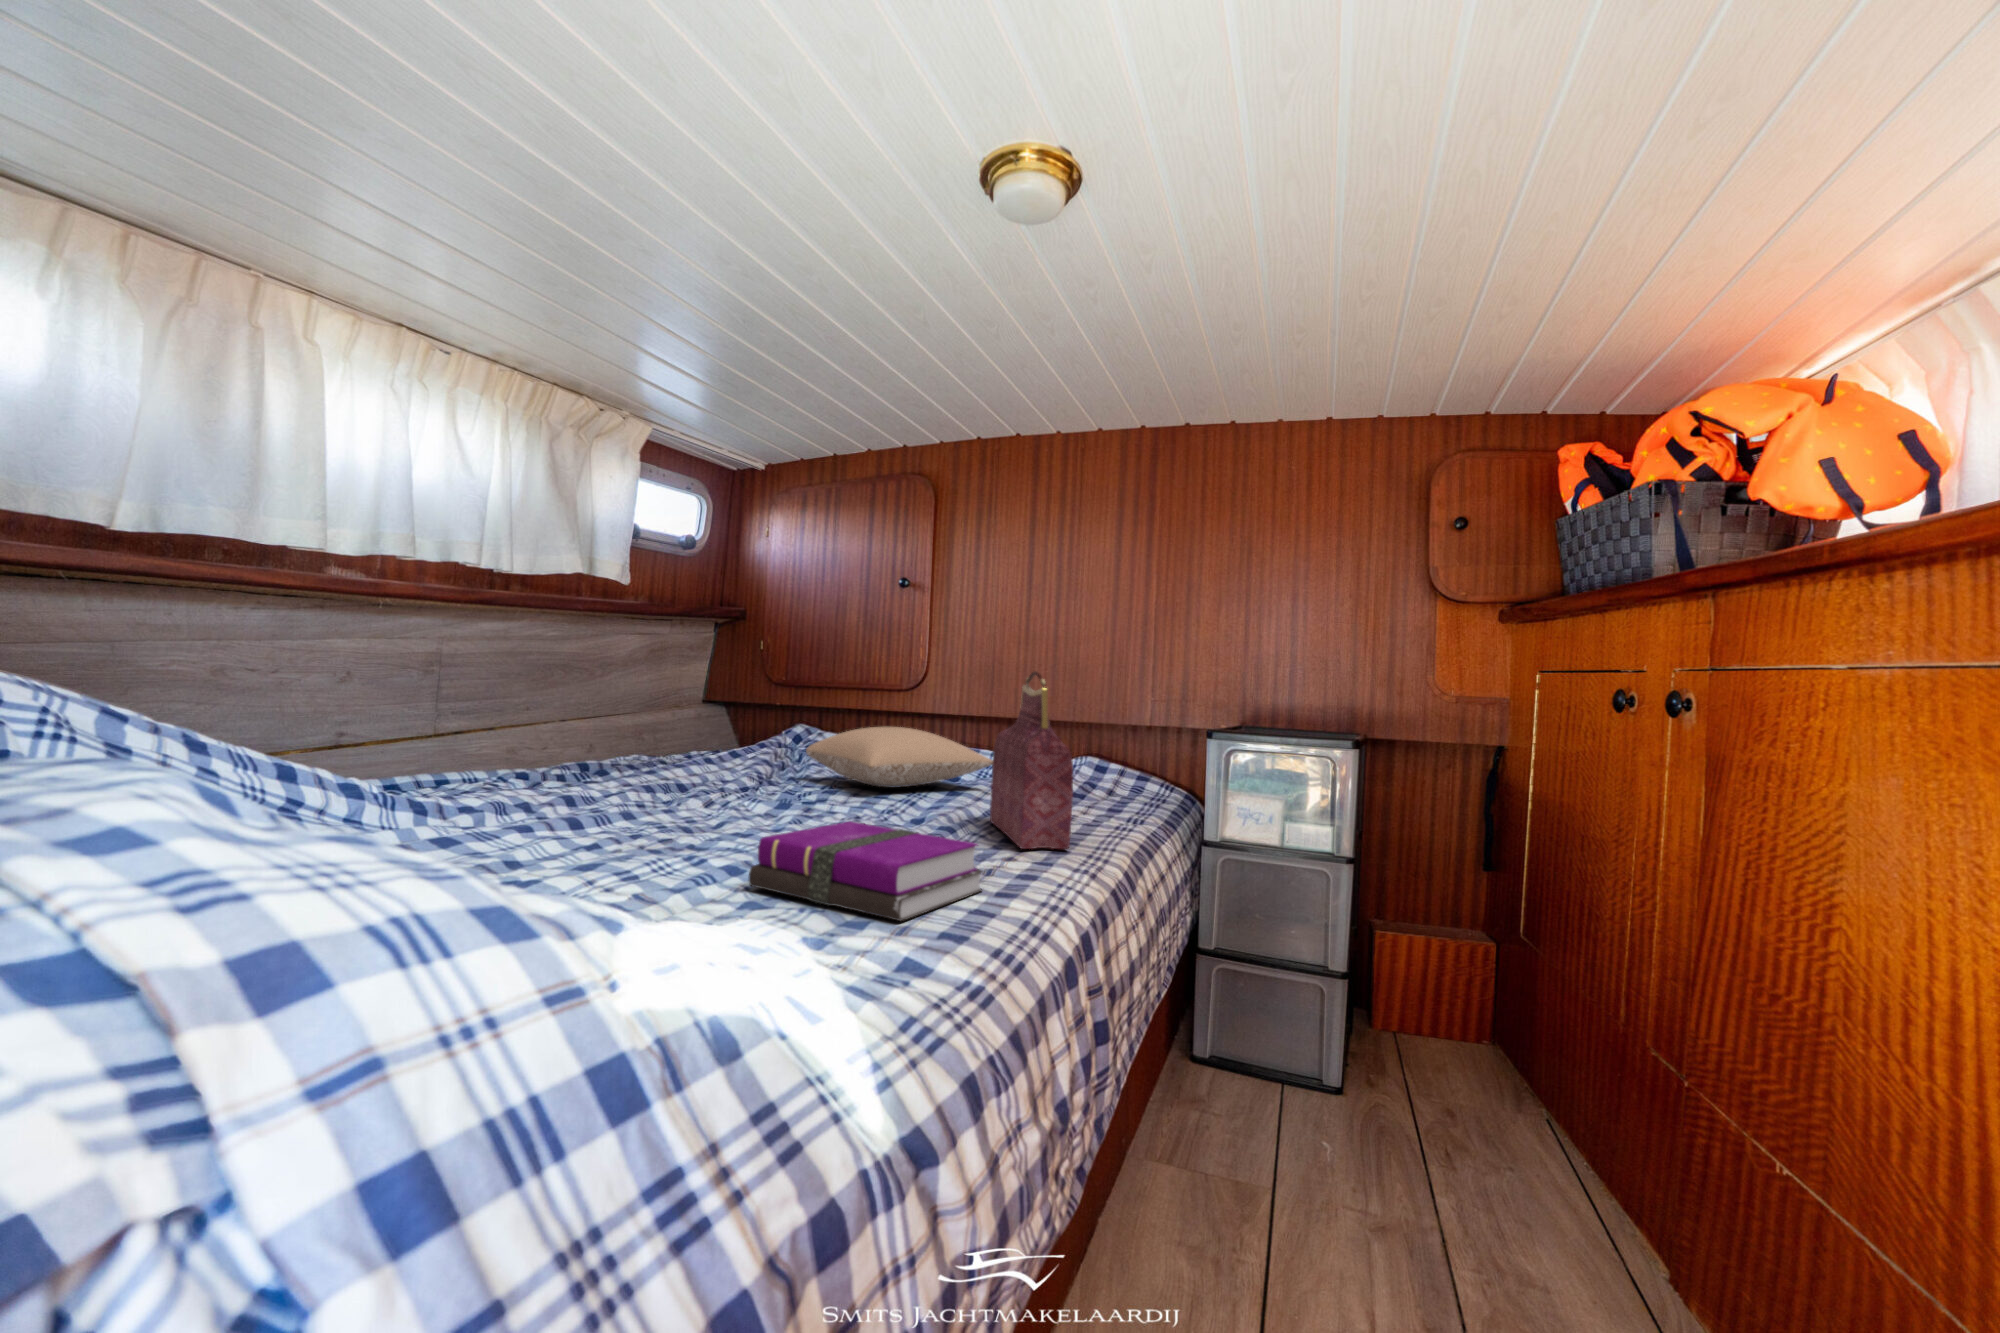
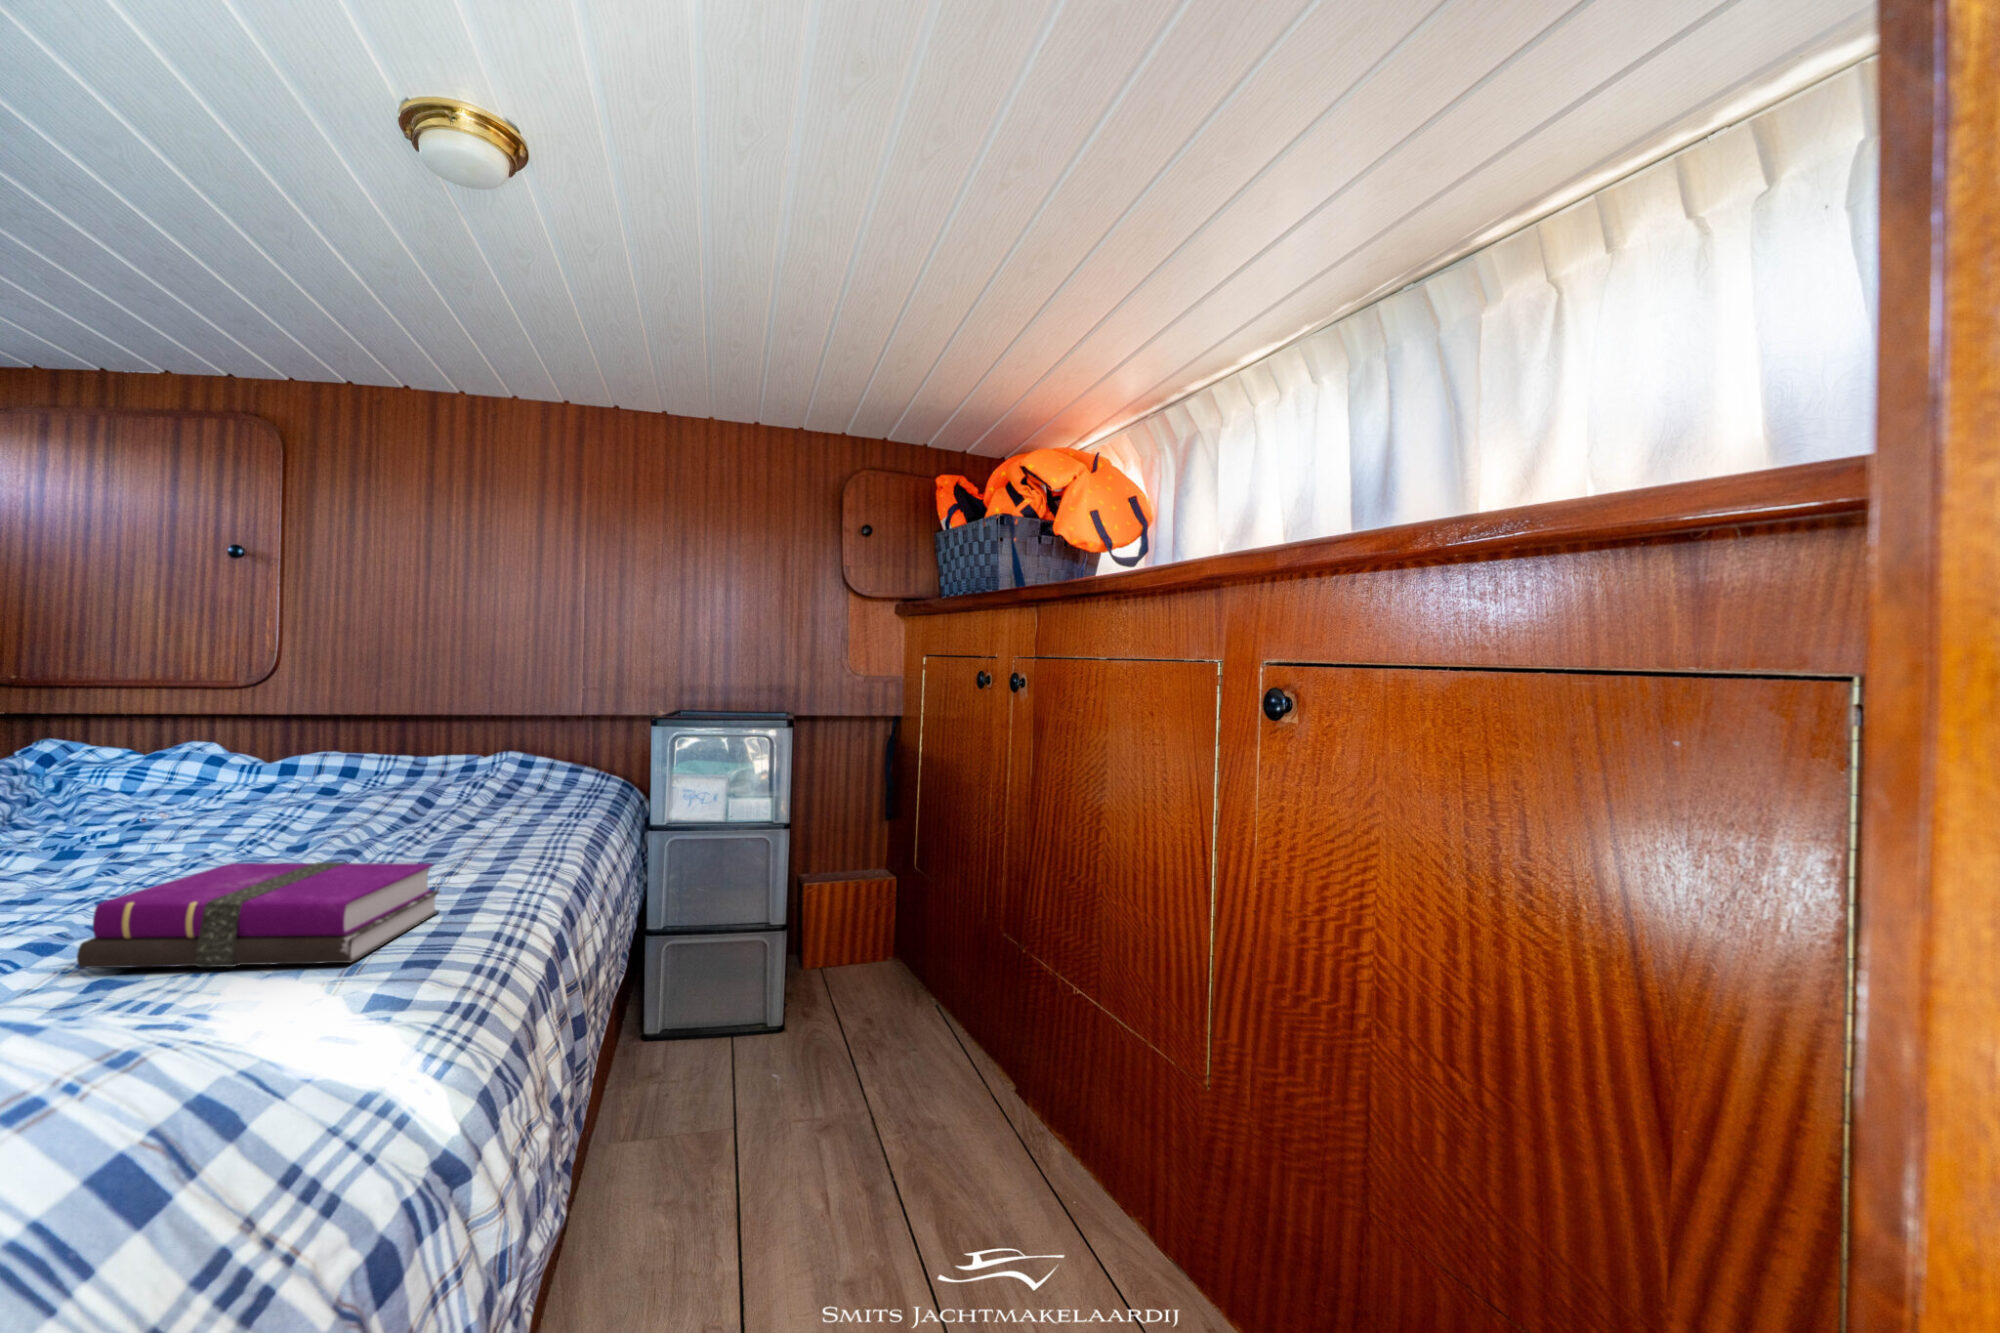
handbag: present [990,671,1073,849] -> none [407,671,525,861]
pillow: present [806,727,993,788] -> none [67,736,393,812]

